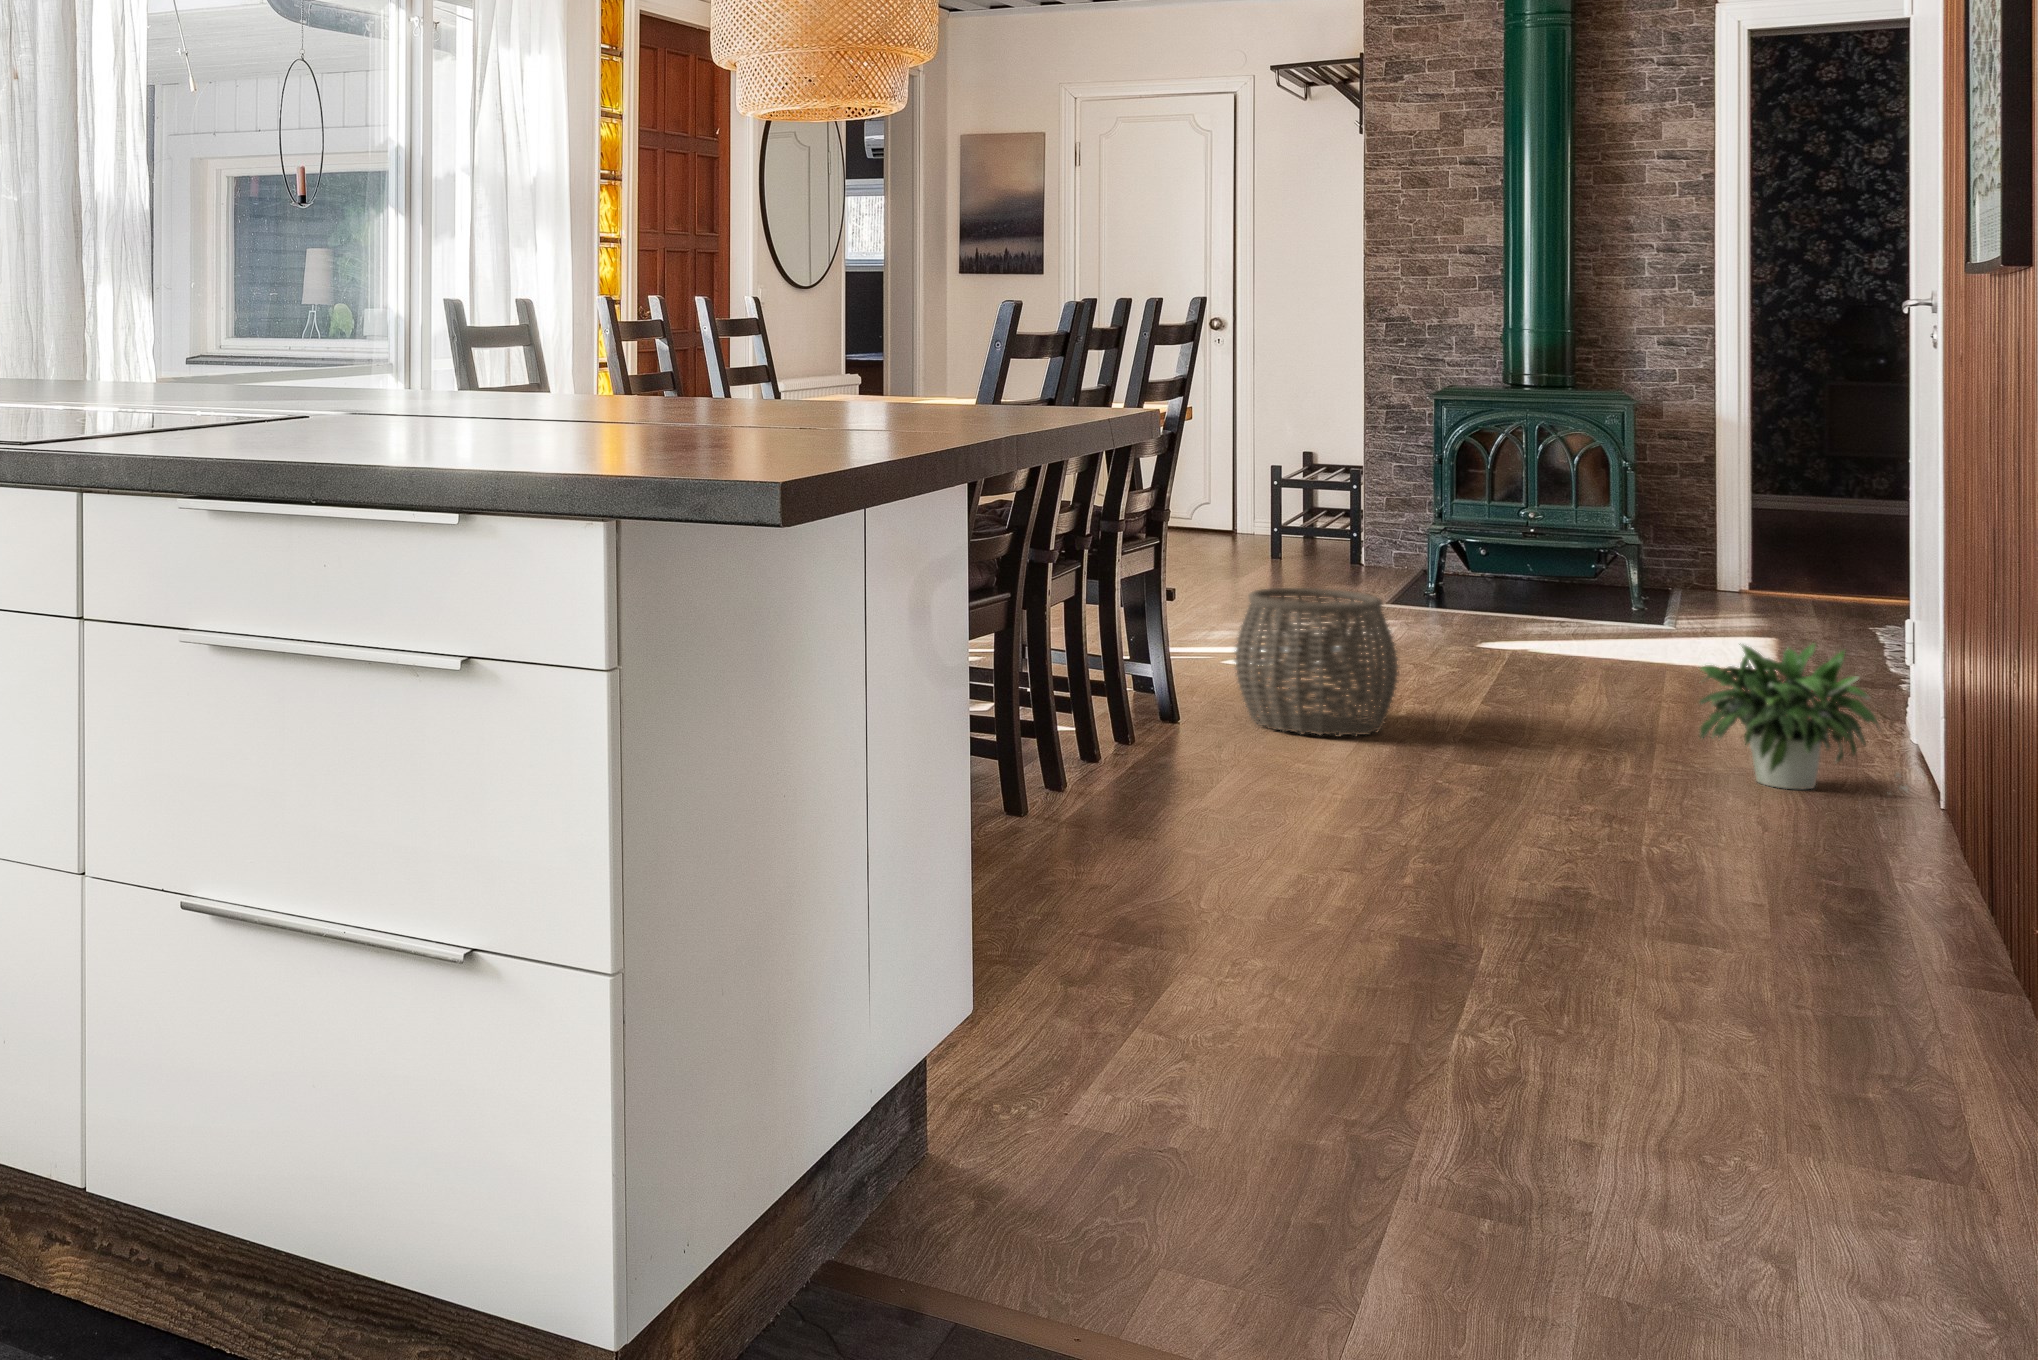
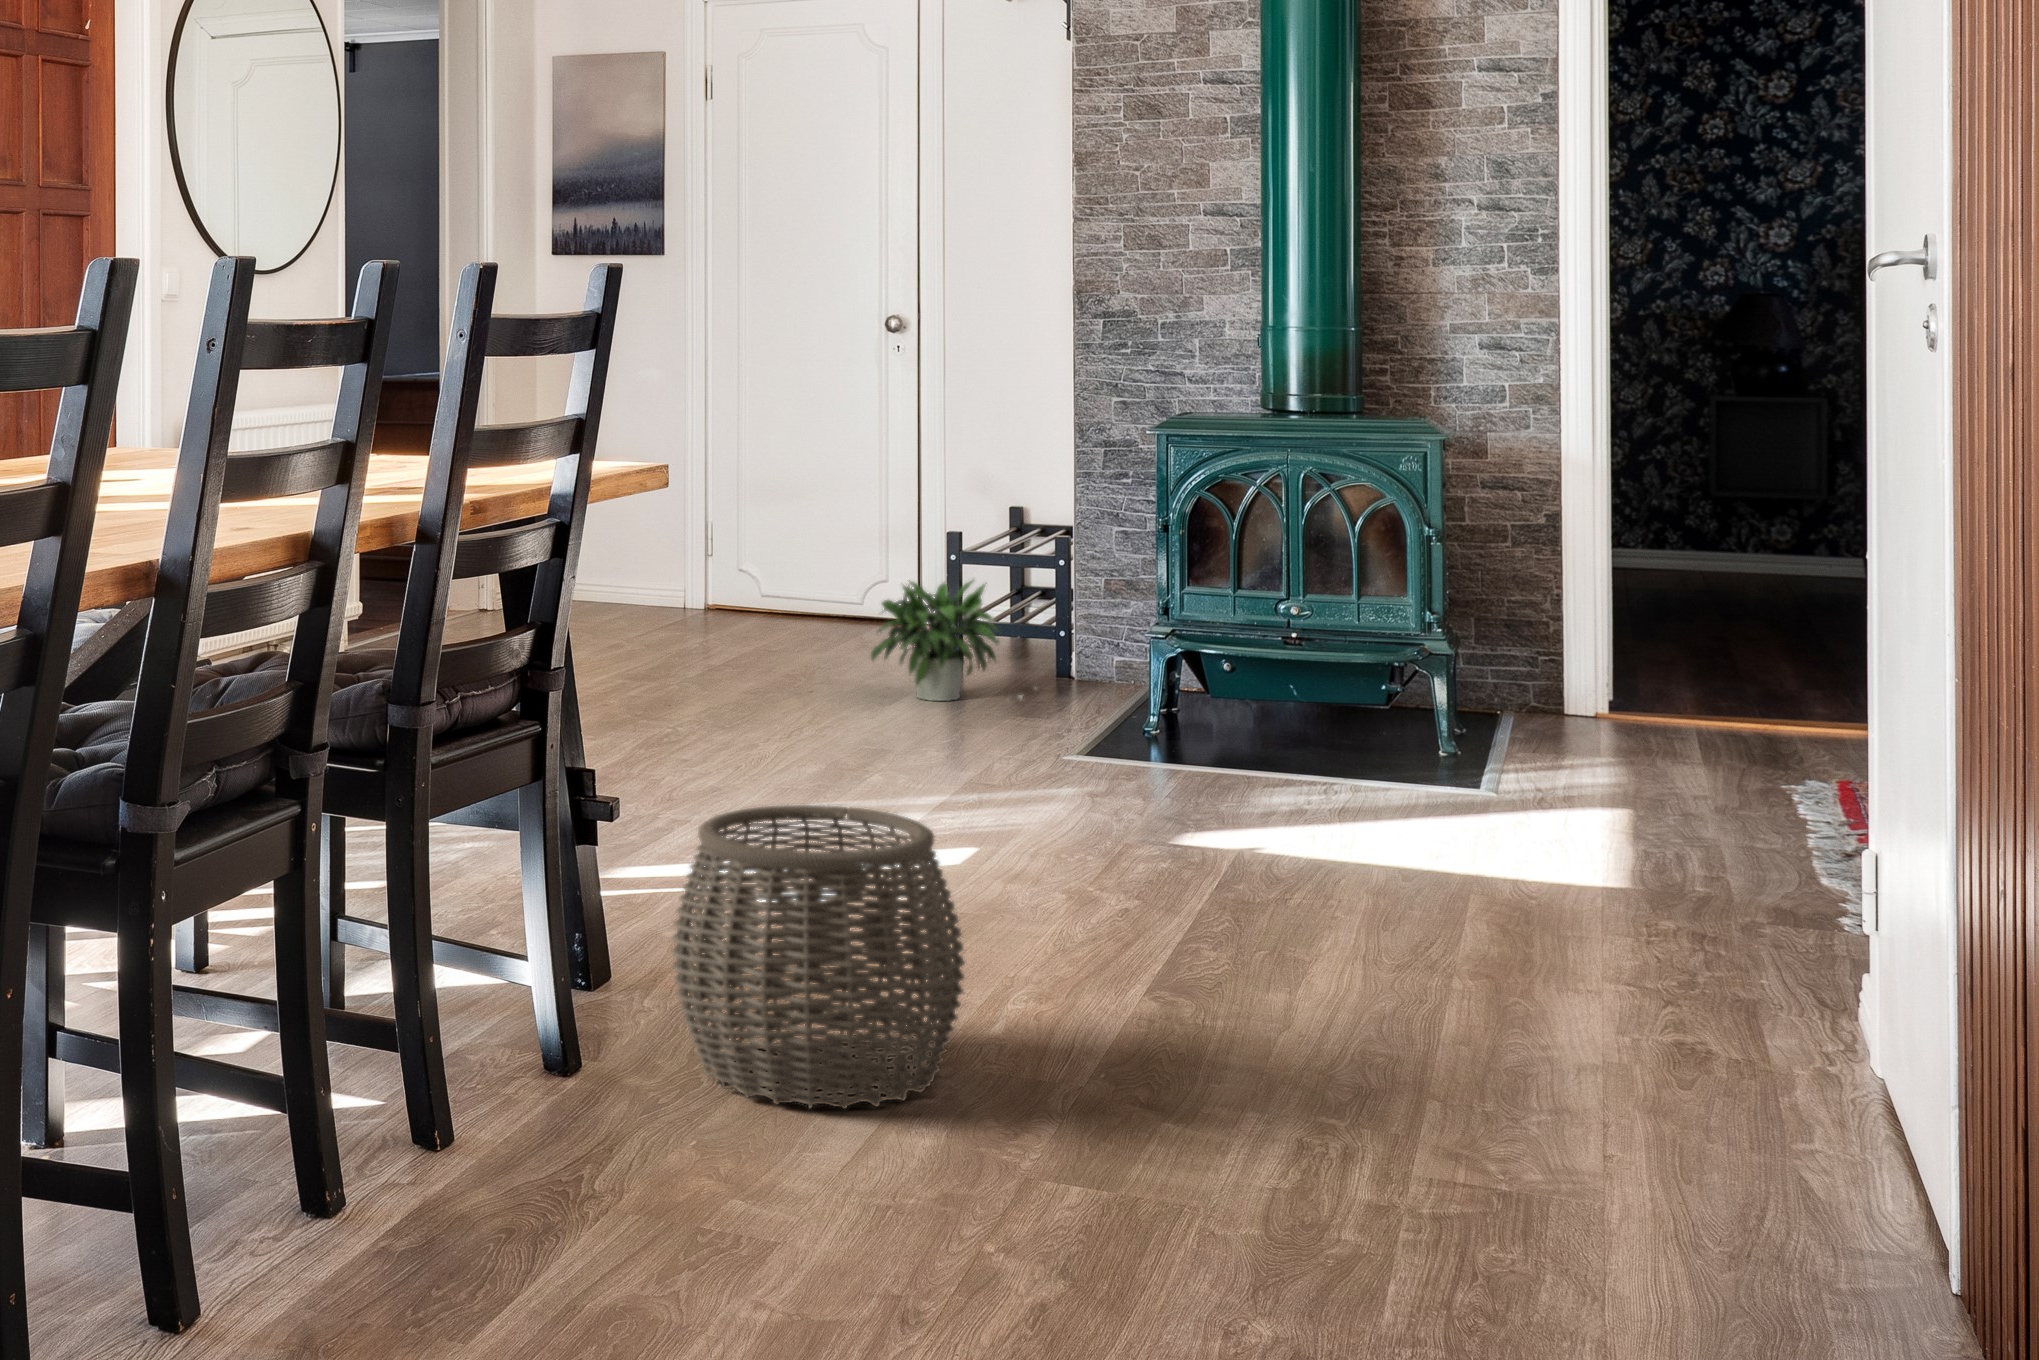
potted plant: present [1699,644,1908,791] -> present [871,580,1023,701]

